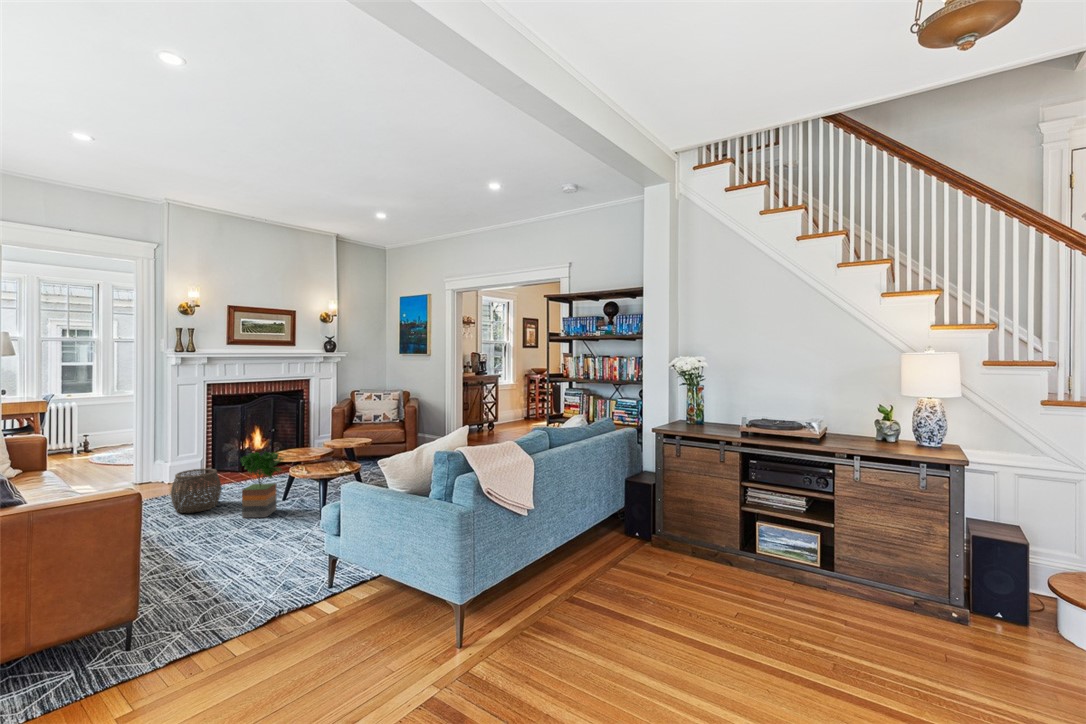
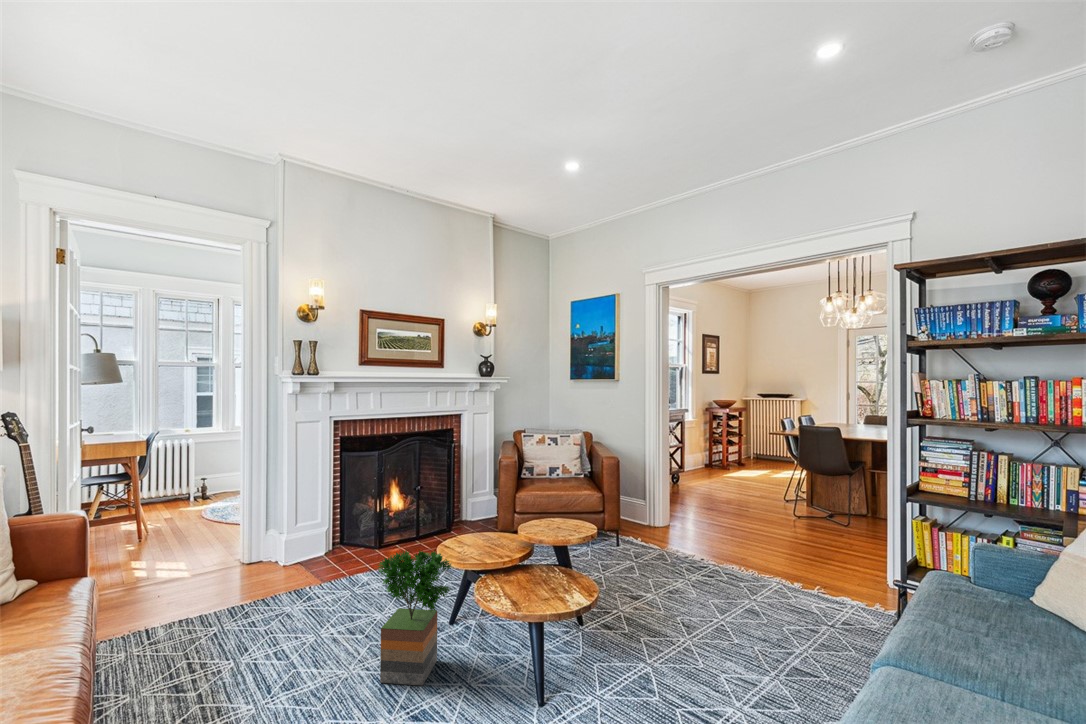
woven basket: present [171,468,221,513] -> none [266,567,347,657]

